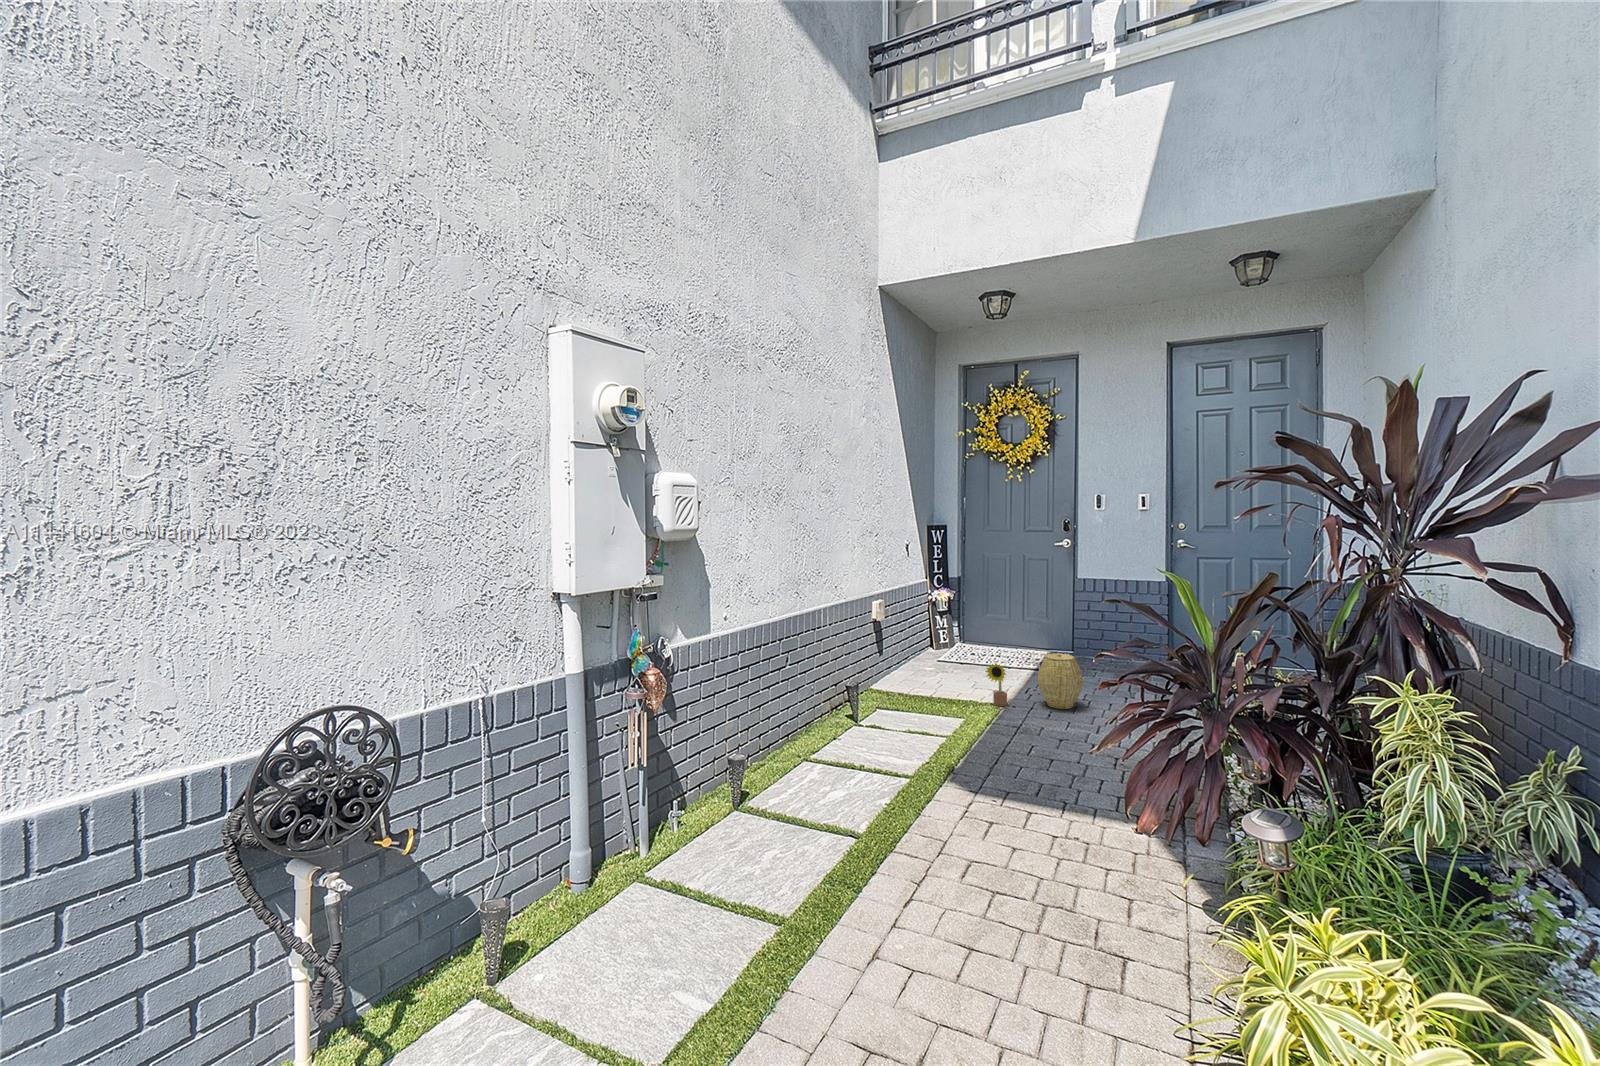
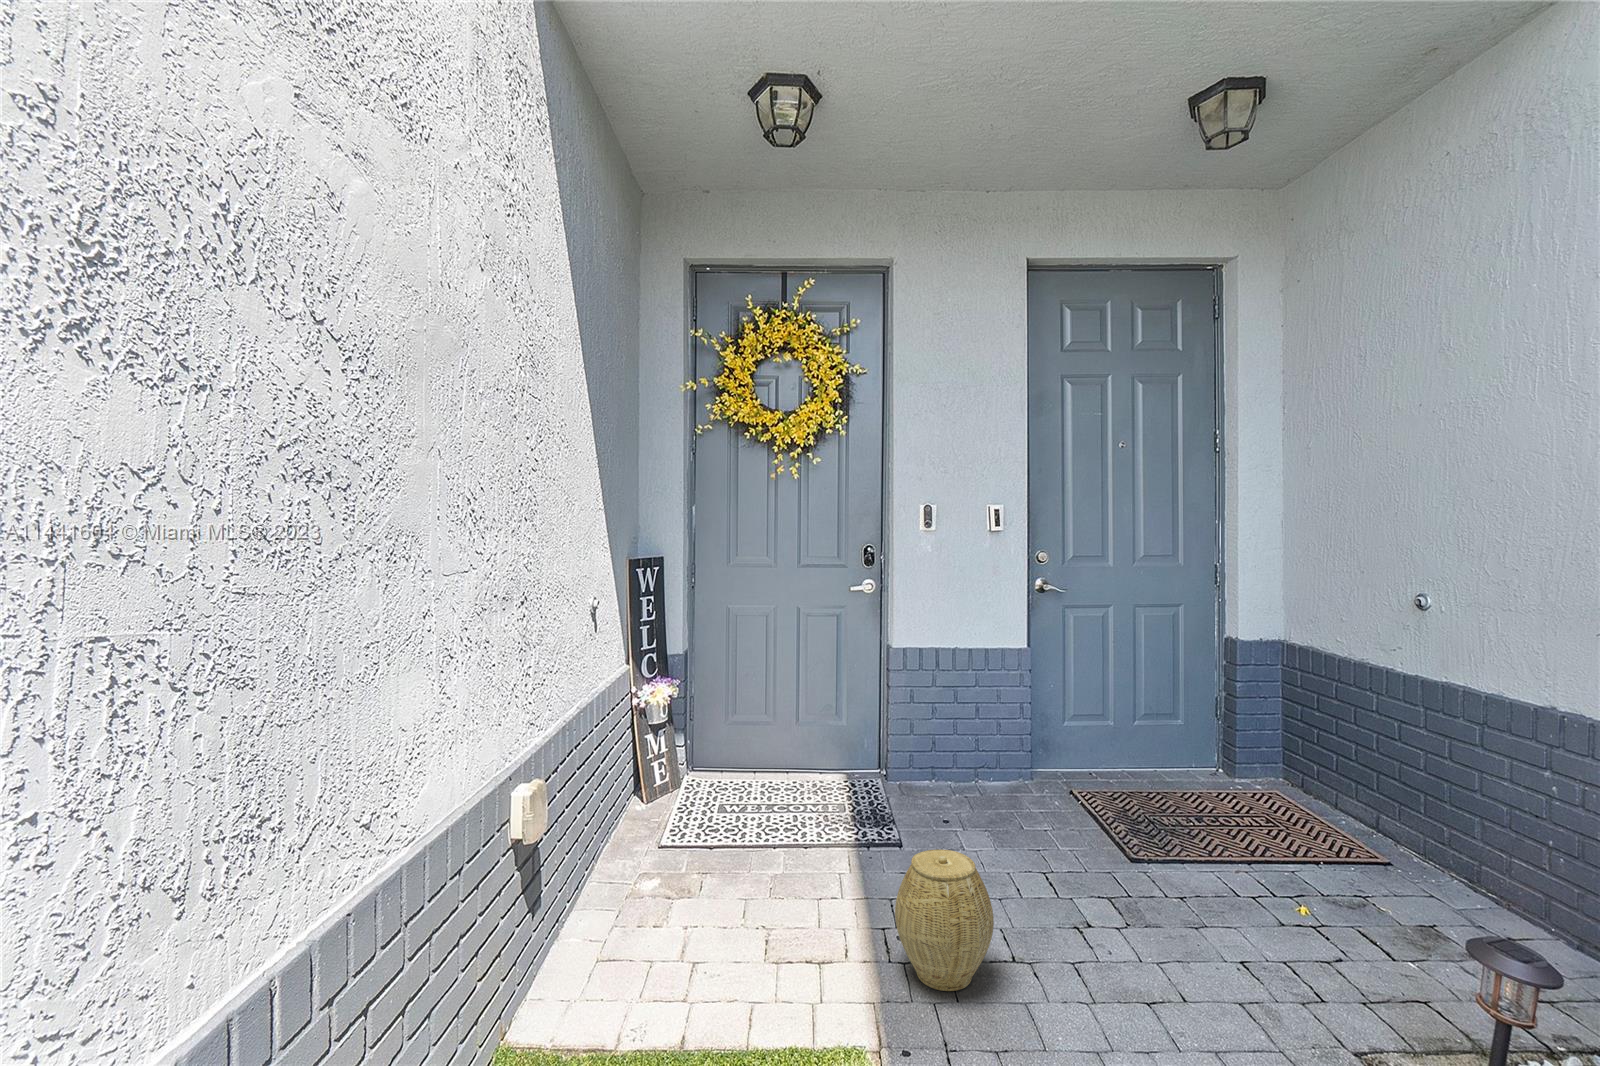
decorative plant: present [985,663,1007,706] -> none [786,909,841,1013]

